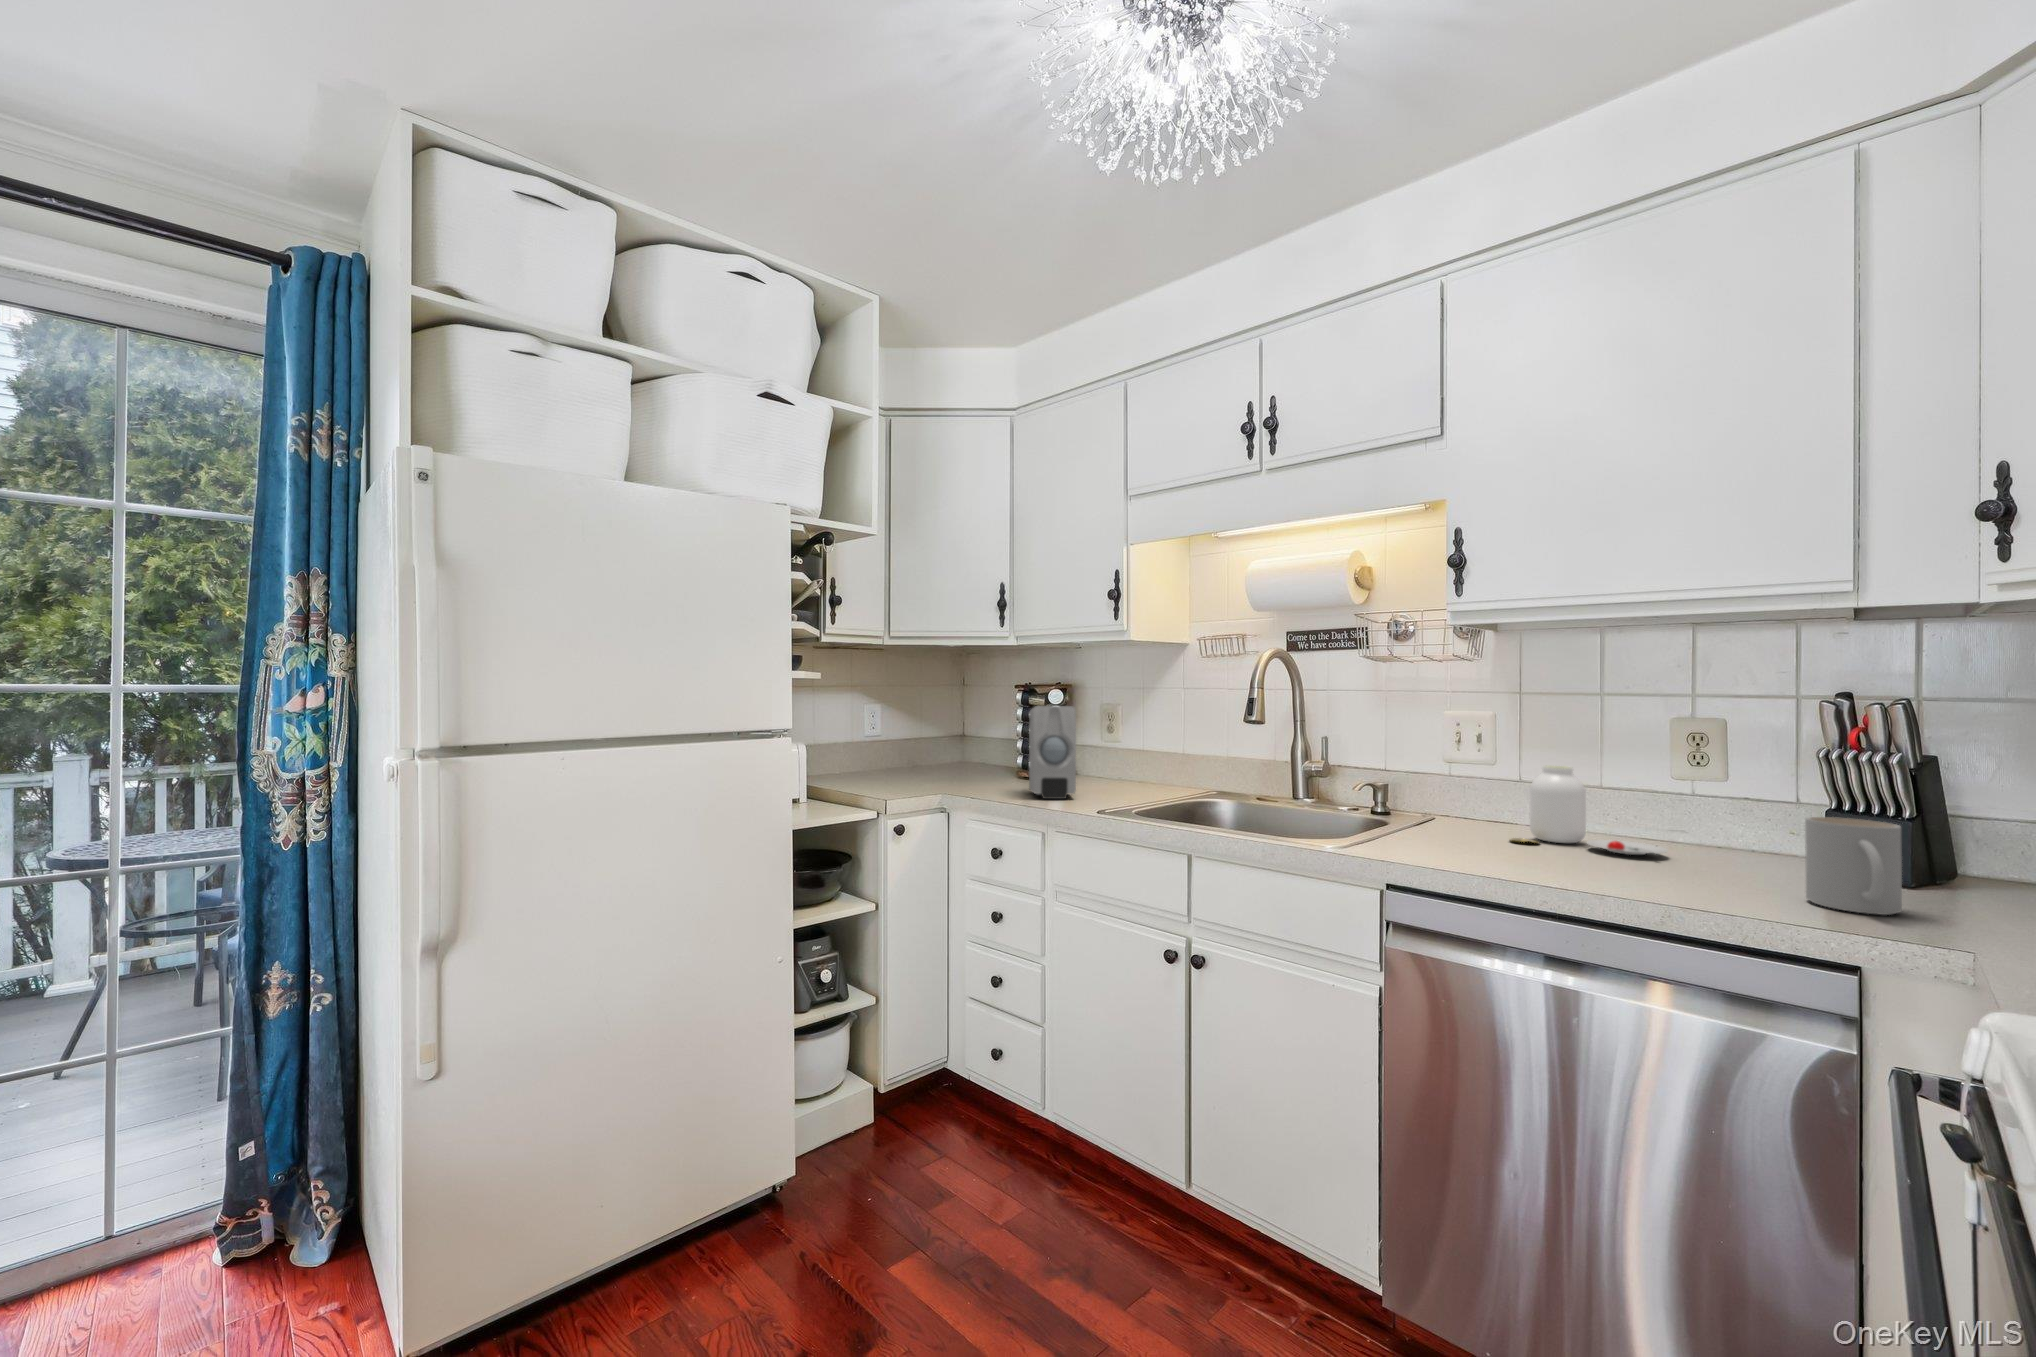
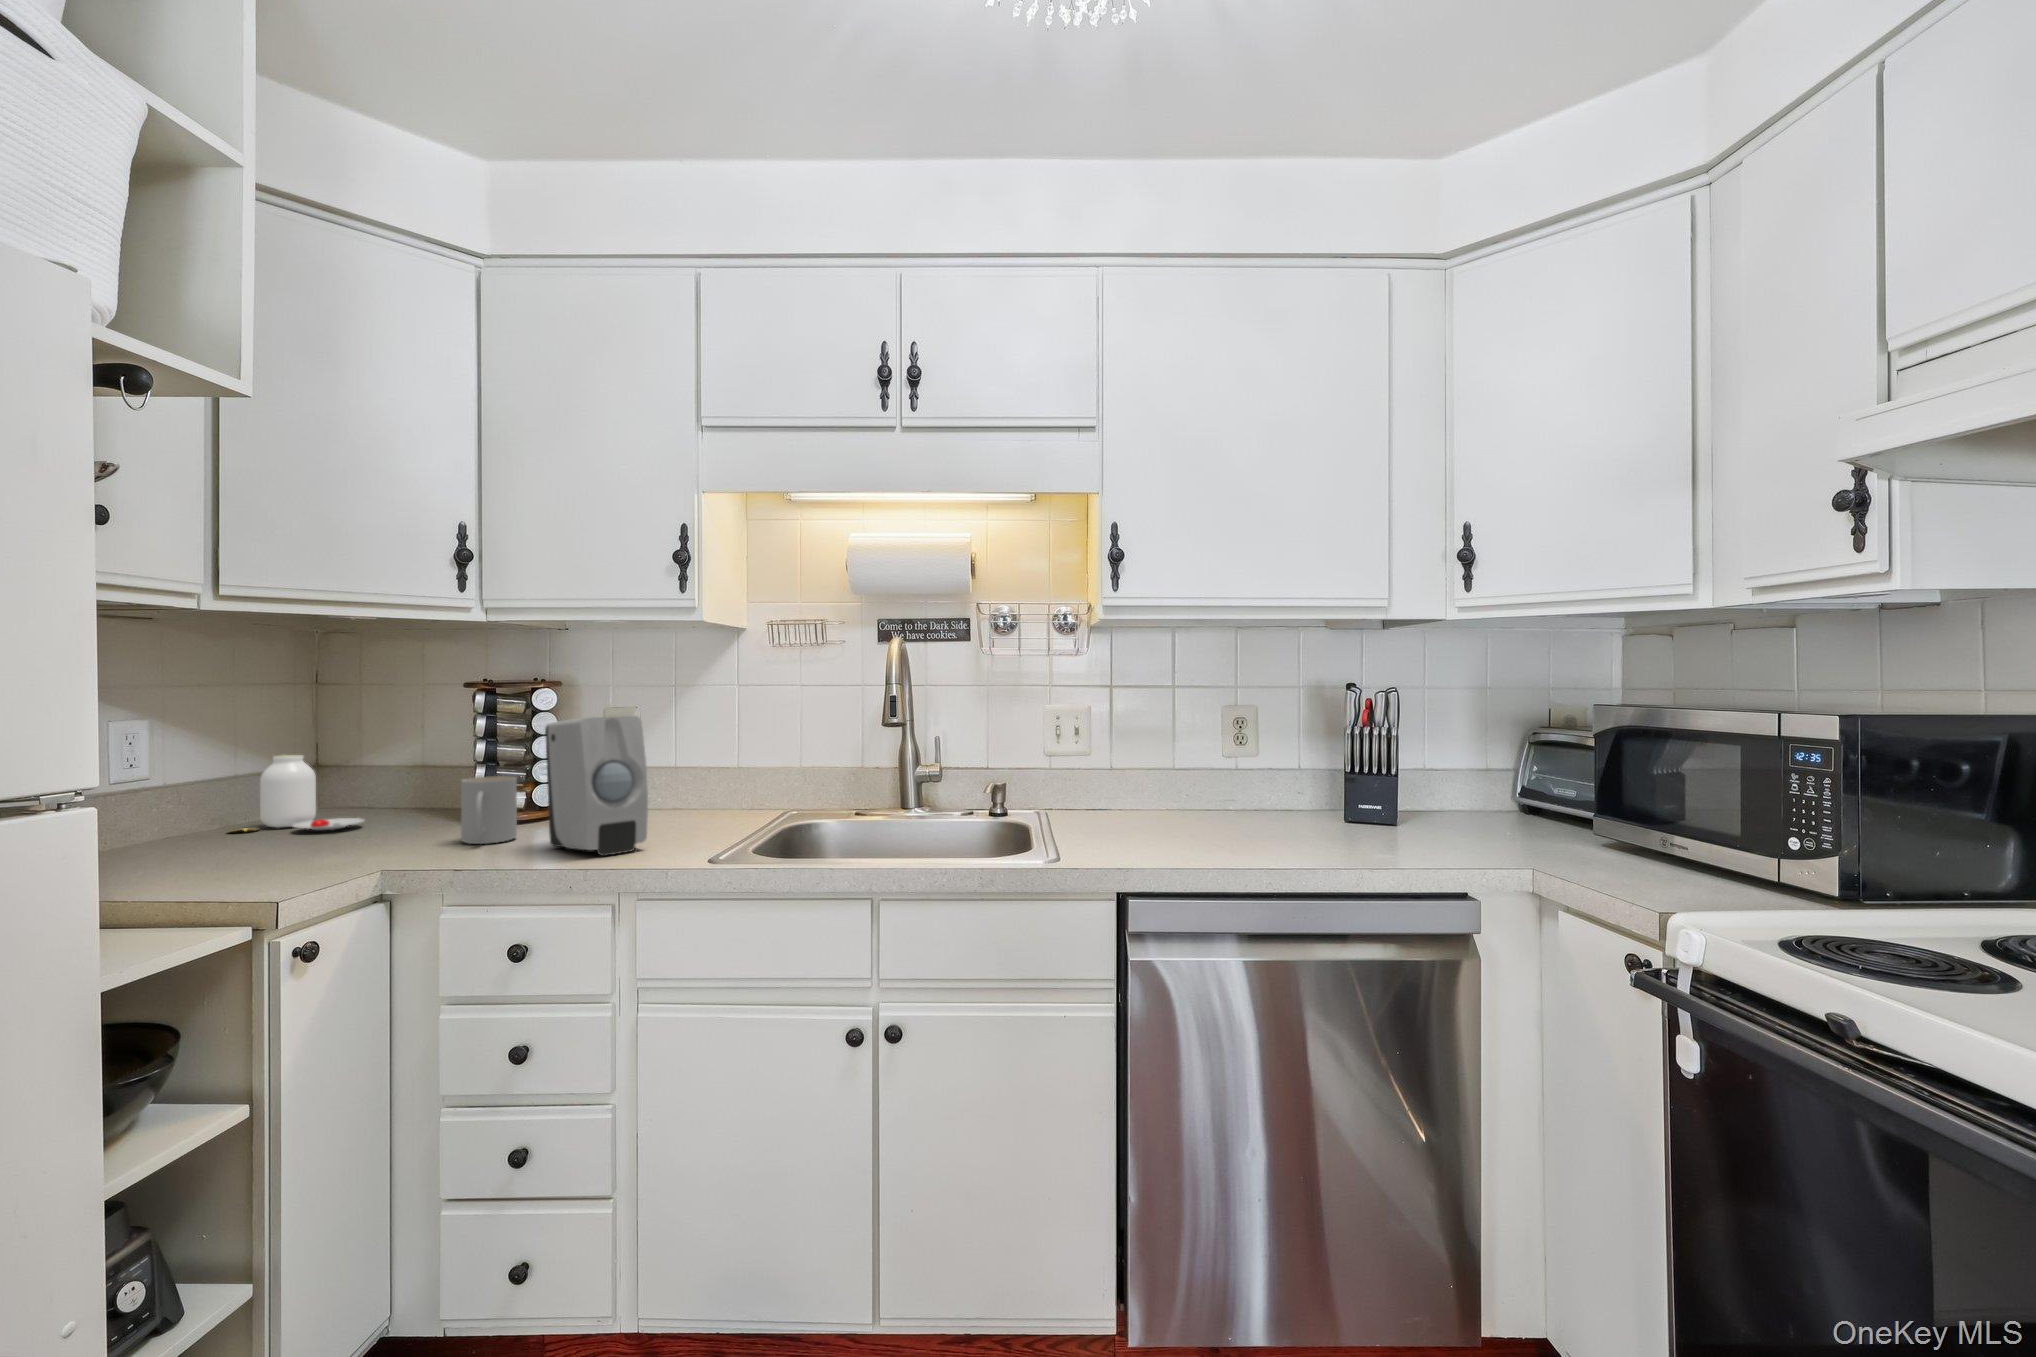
jar: present [1510,766,1667,855] -> present [233,755,364,831]
mug: present [1805,817,1902,915] -> present [461,776,517,844]

